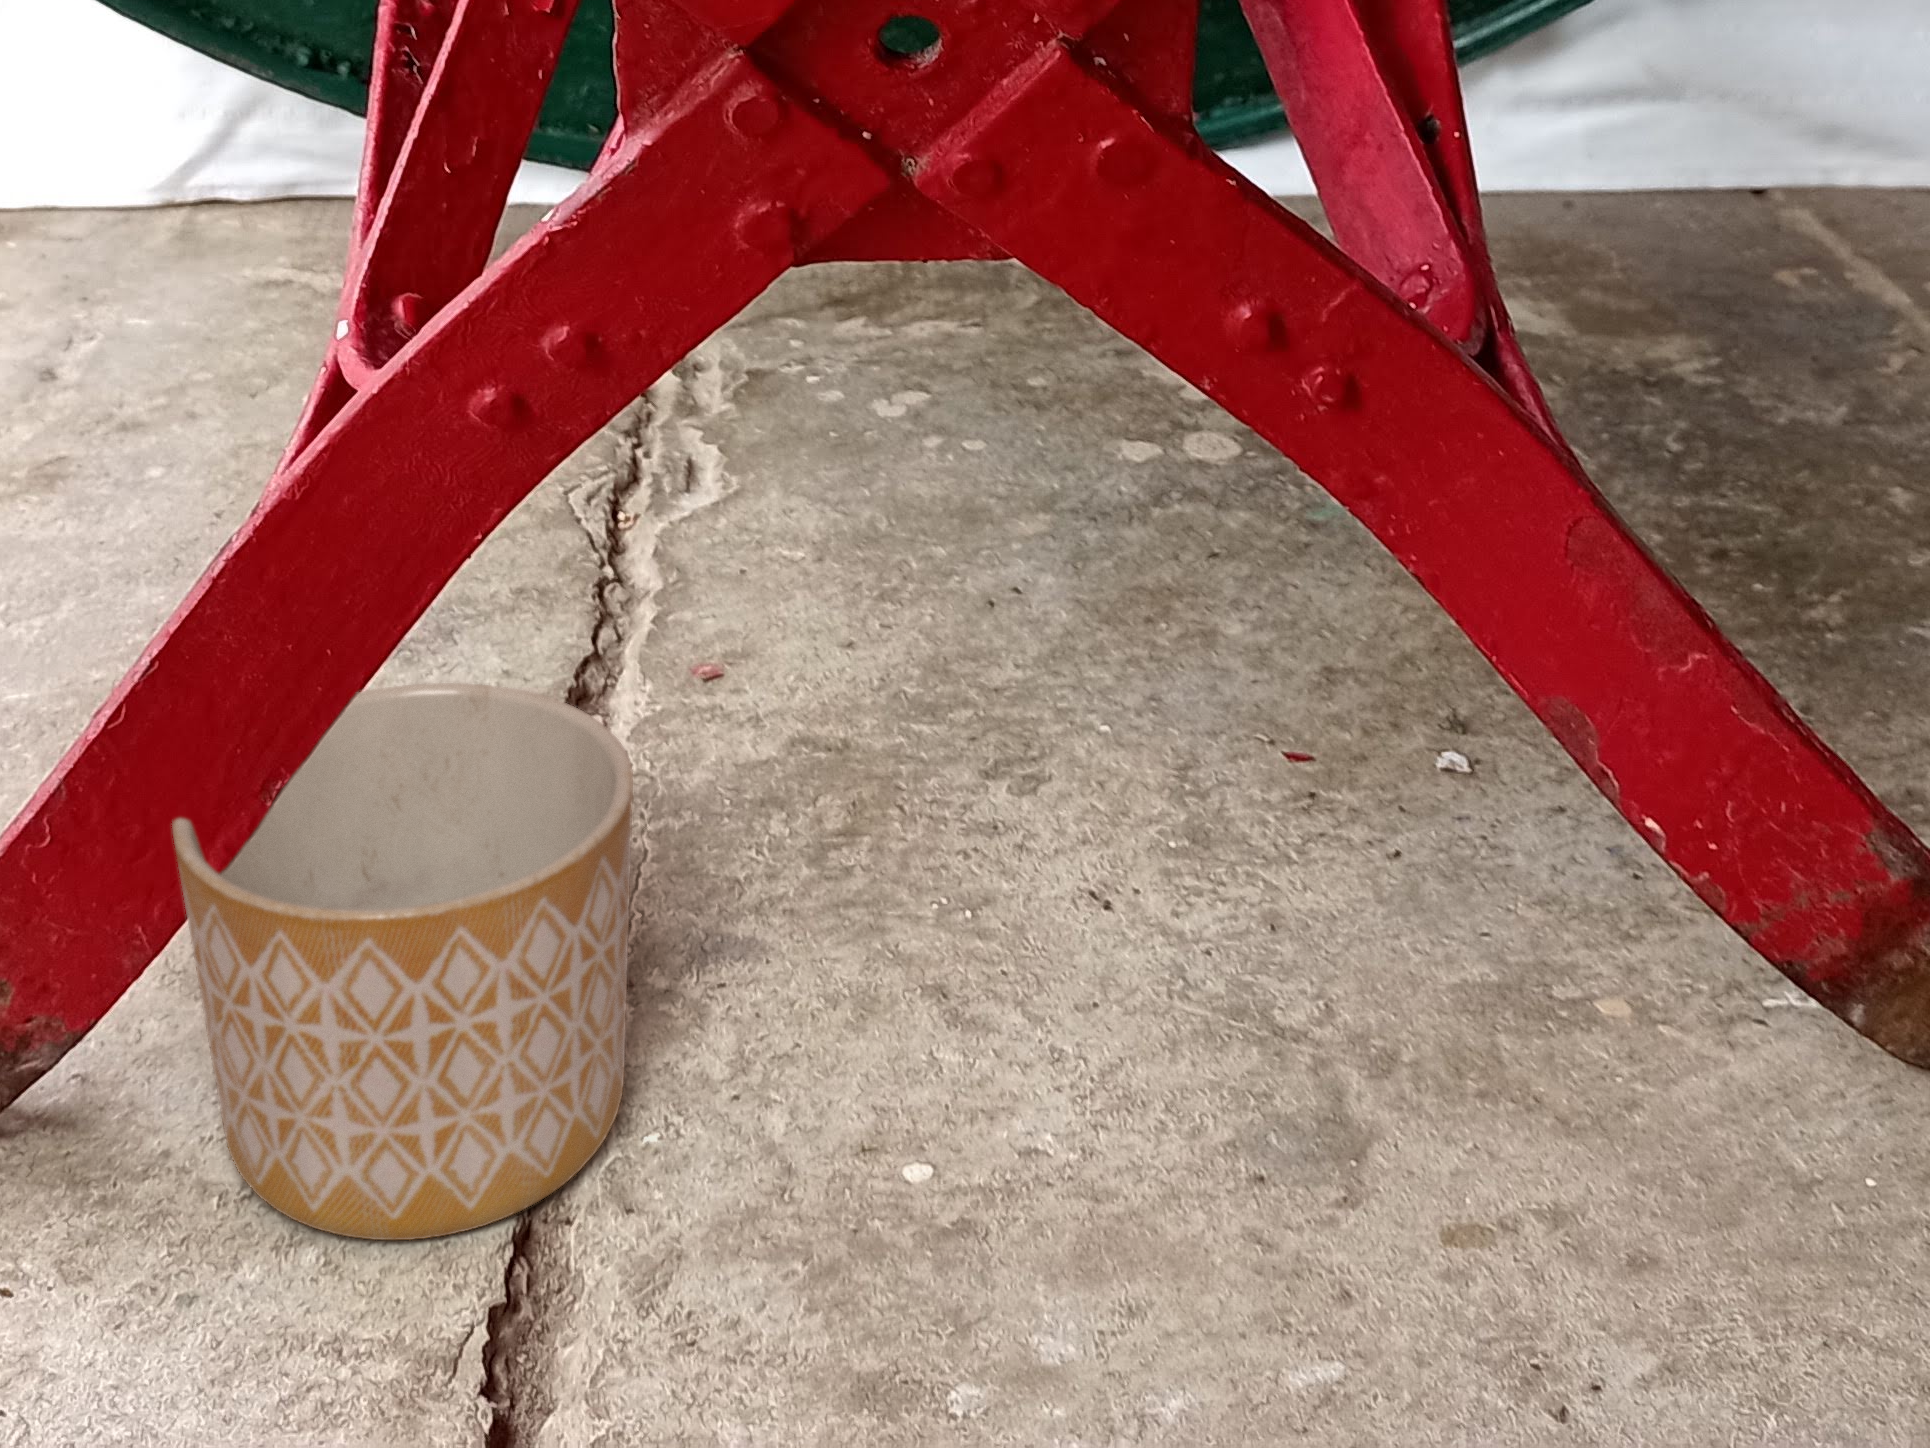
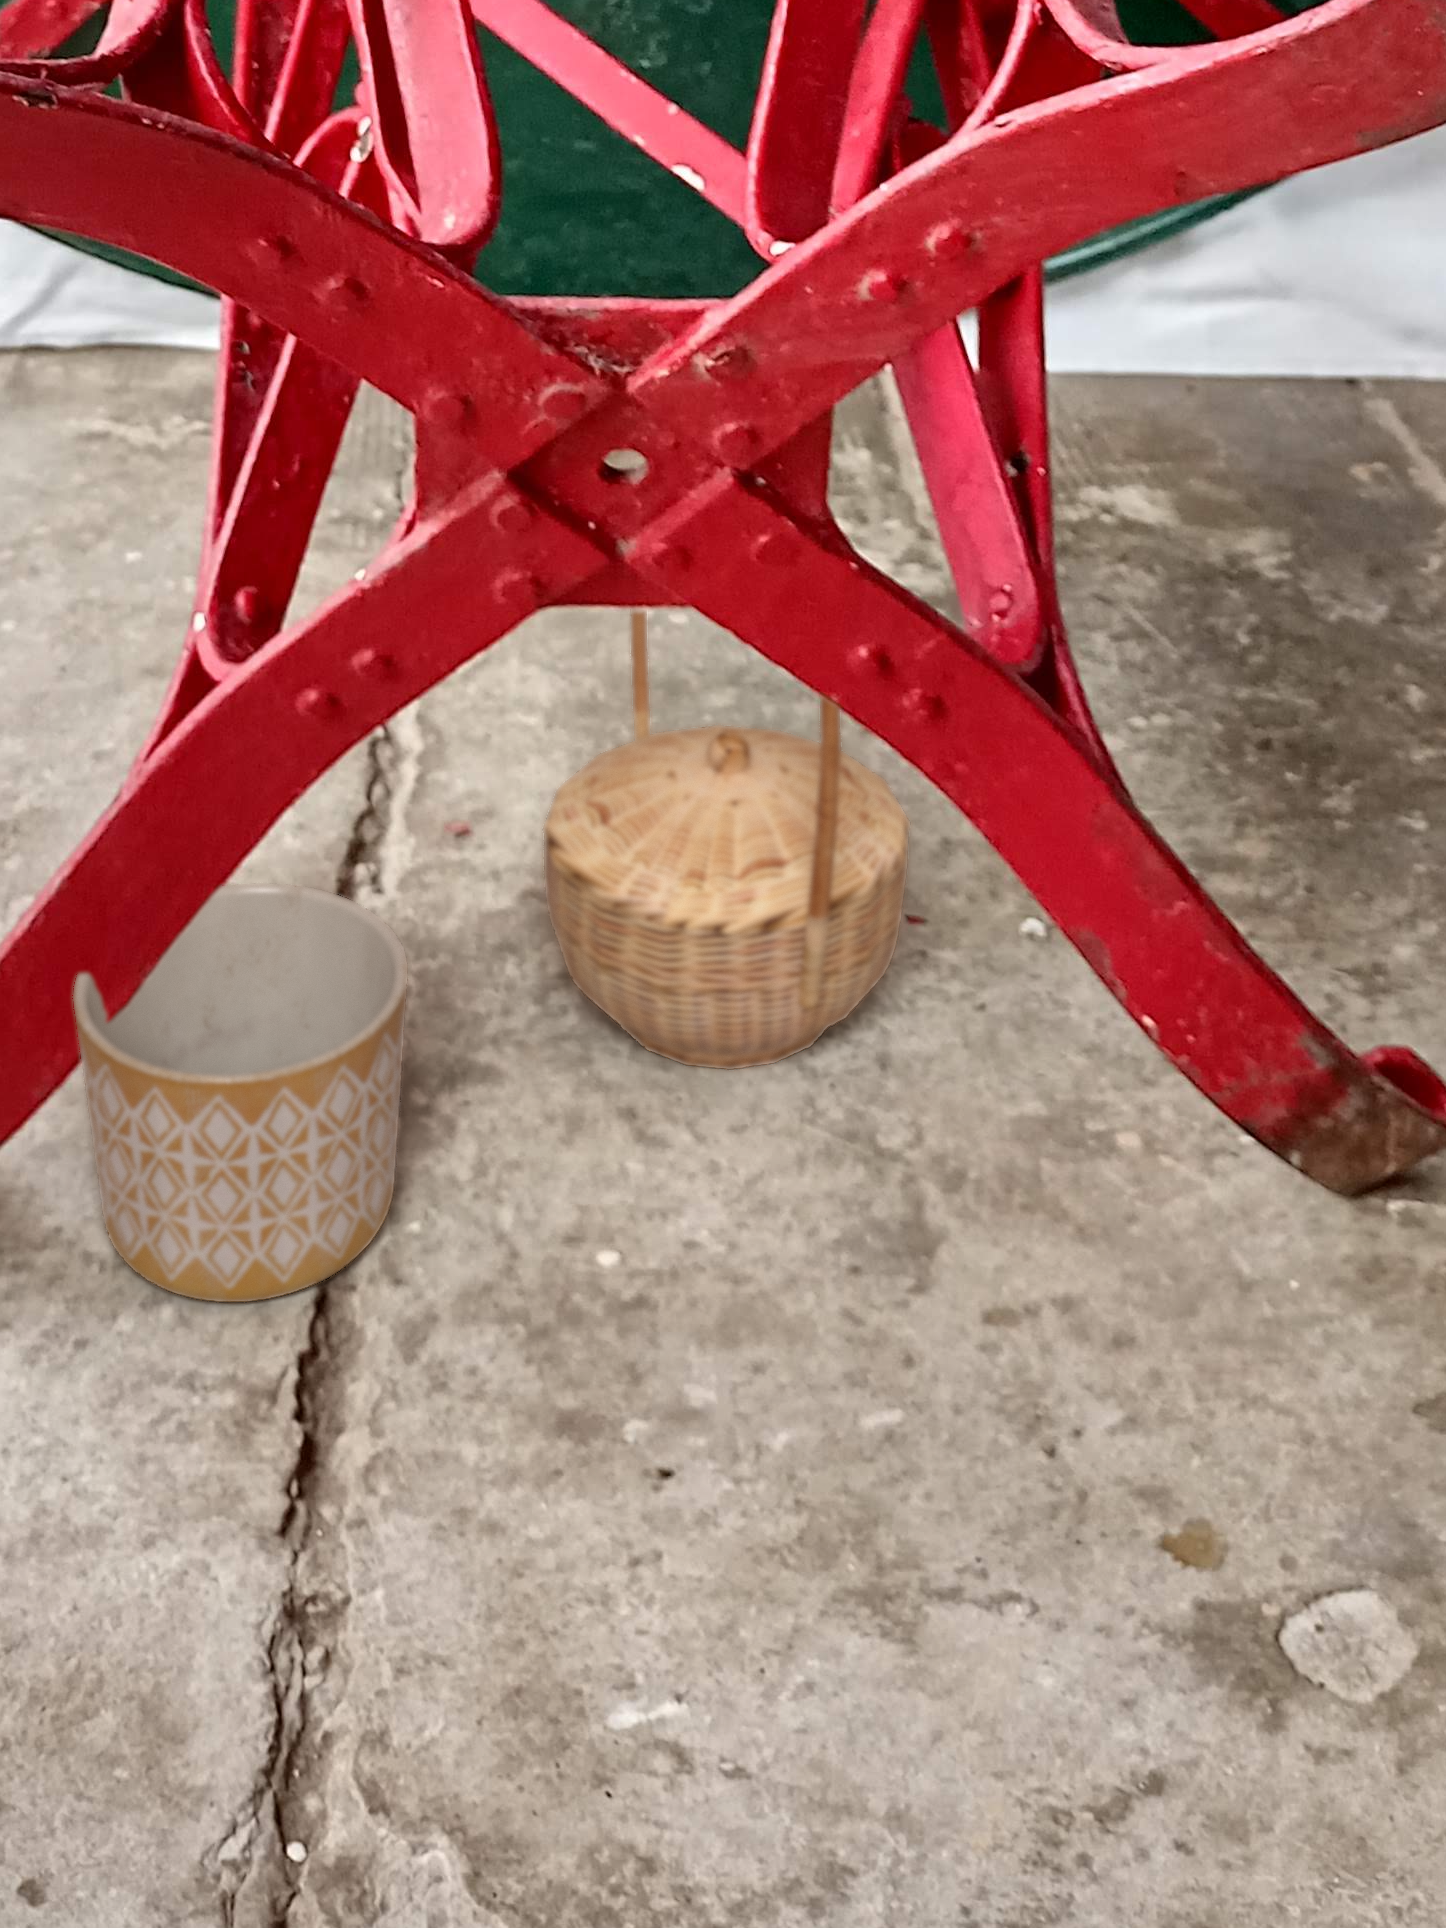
basket: none [814,165,1299,936] -> present [543,611,910,1070]

